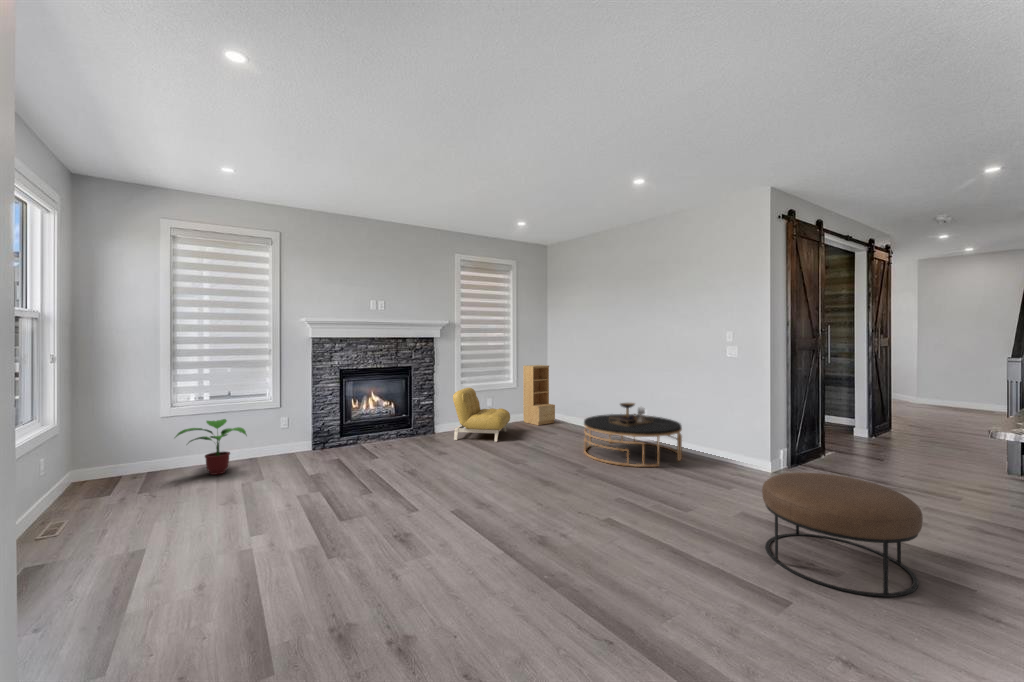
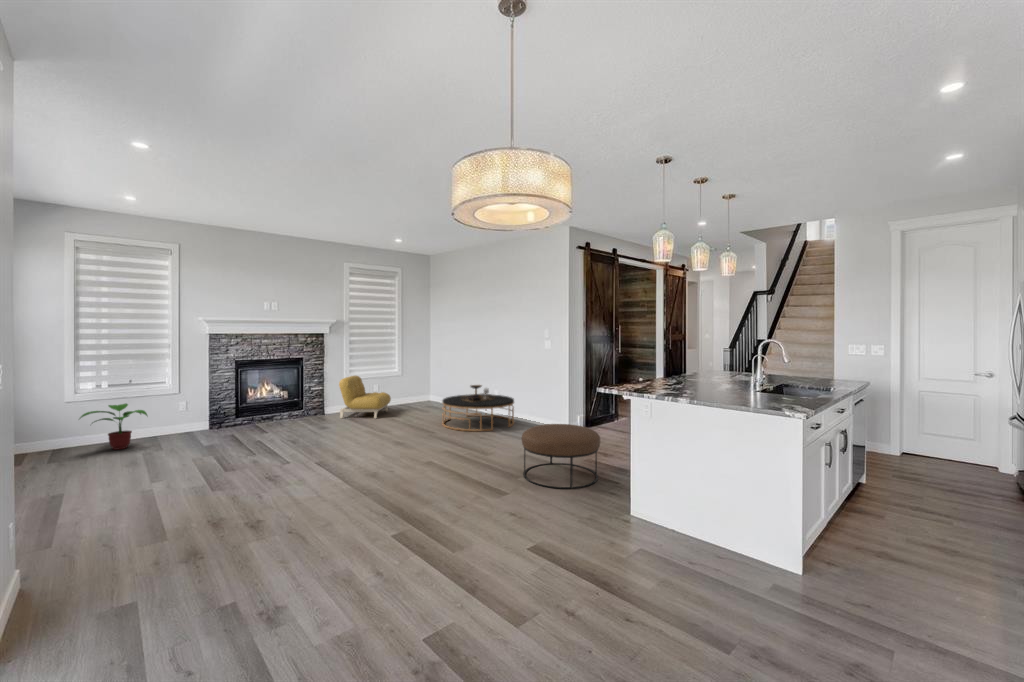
bookshelf: present [523,365,555,425] -> none [406,356,432,406]

